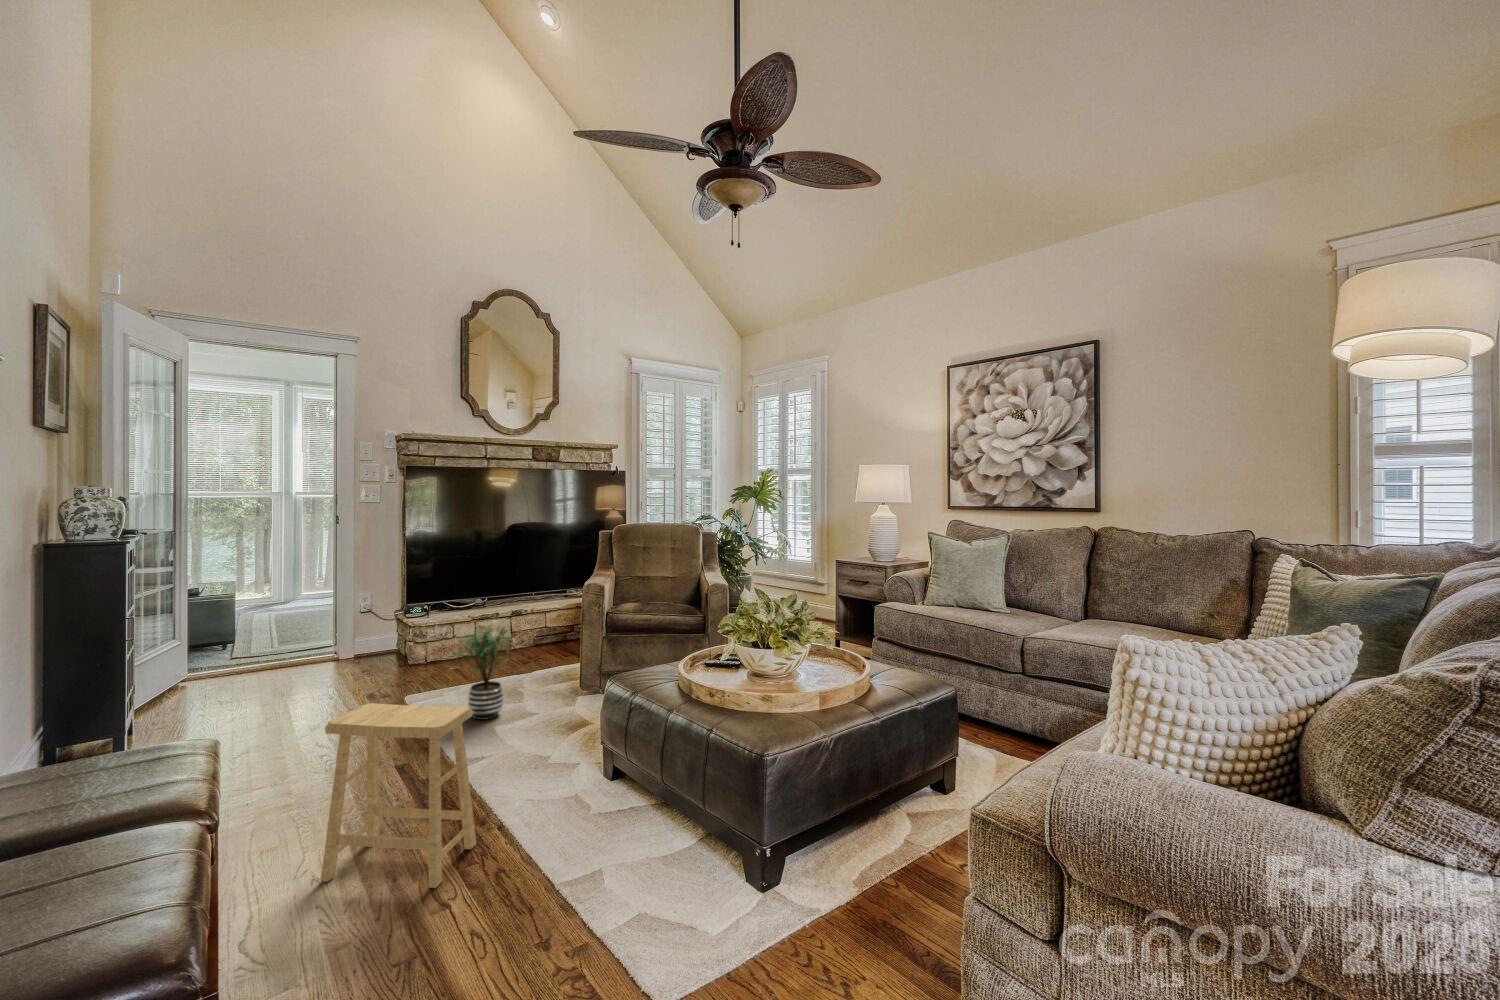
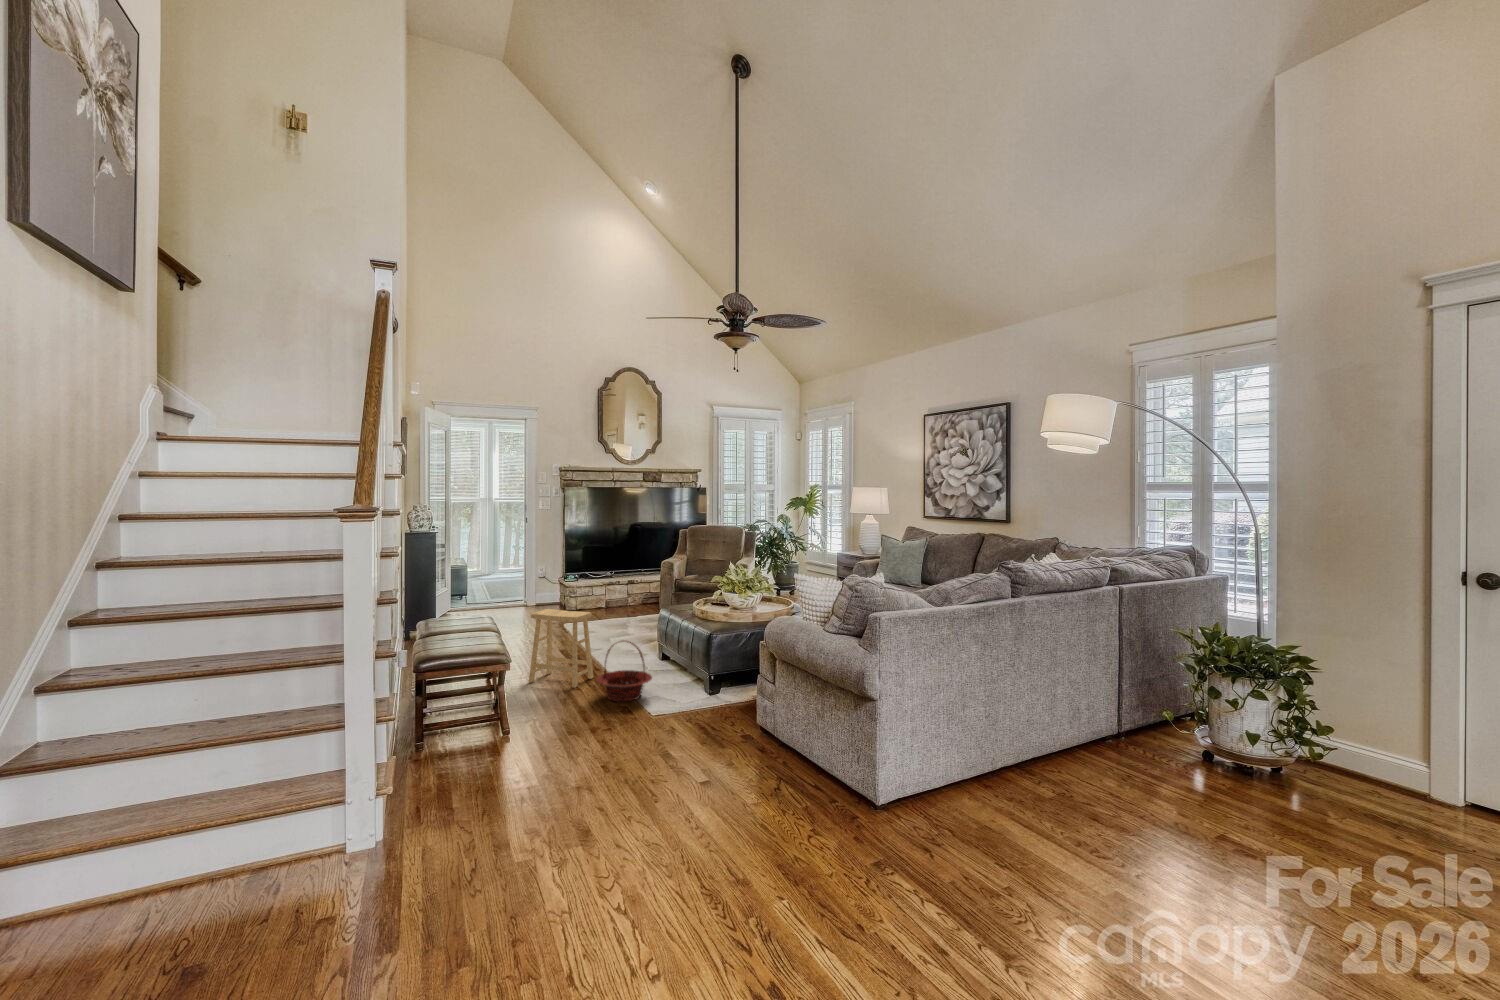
potted plant: present [454,627,509,720] -> none [587,583,622,637]
basket: none [490,779,624,933] -> present [596,640,652,701]

